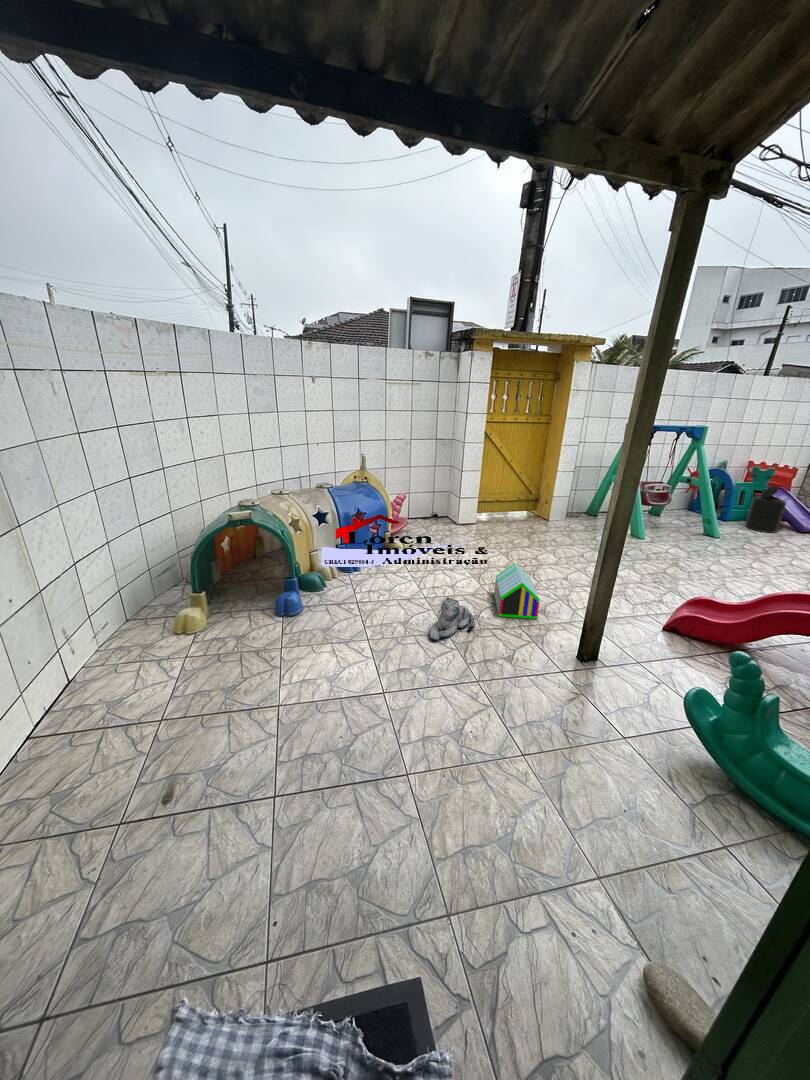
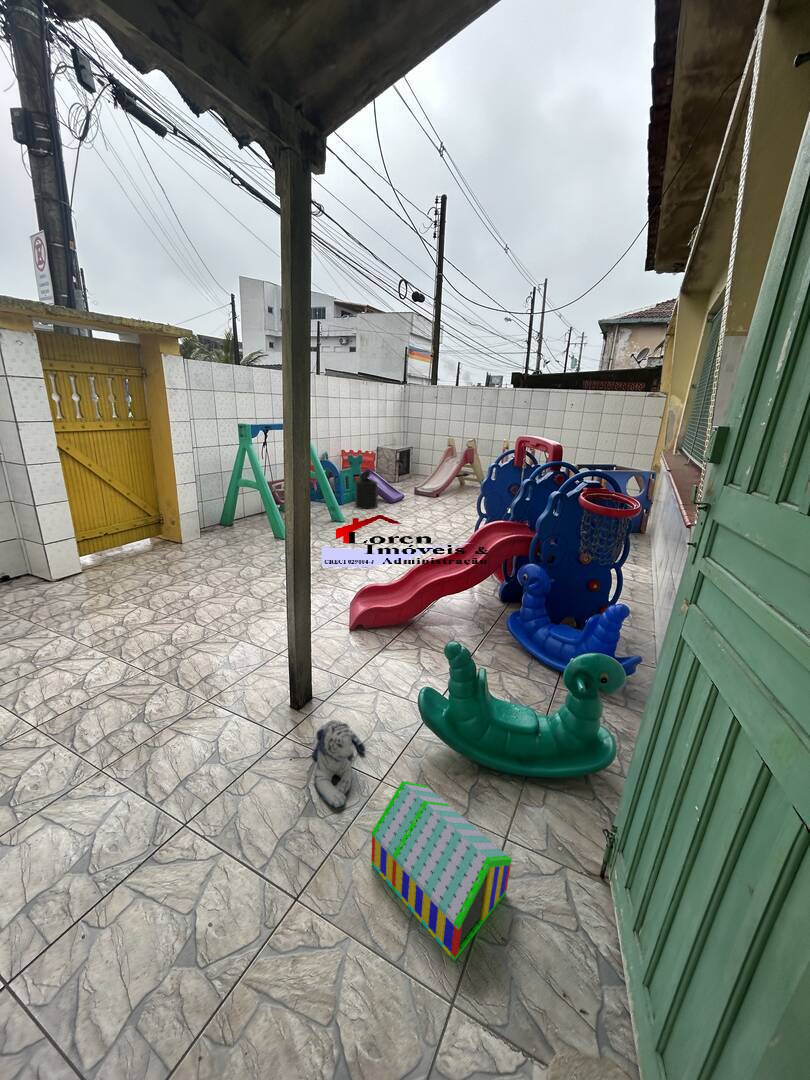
toy house: present [494,563,540,619] -> present [371,781,511,961]
plush toy: present [430,598,475,640] -> present [312,720,365,807]

